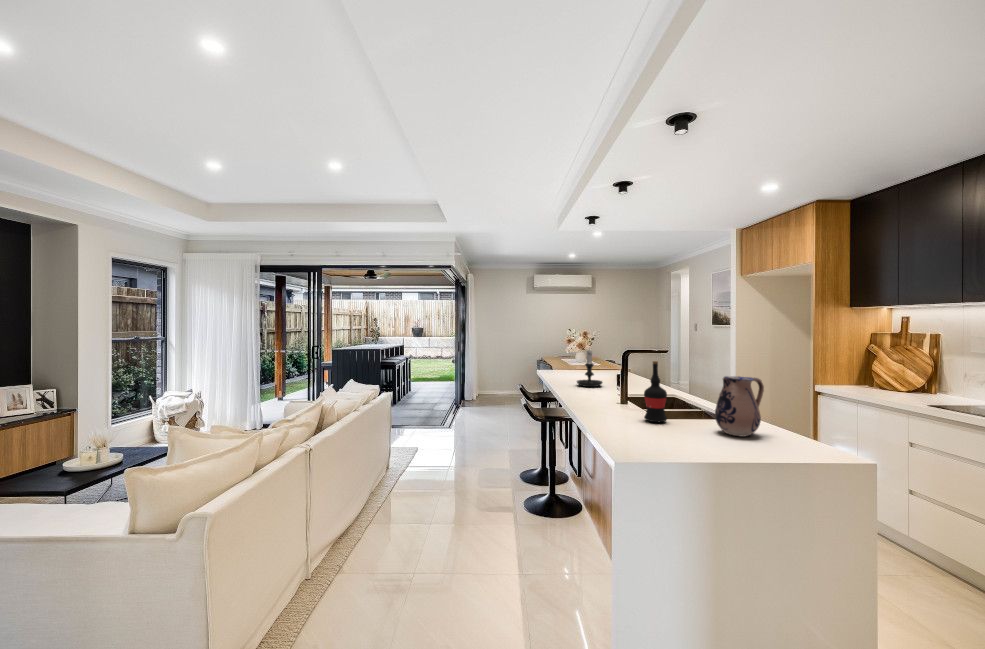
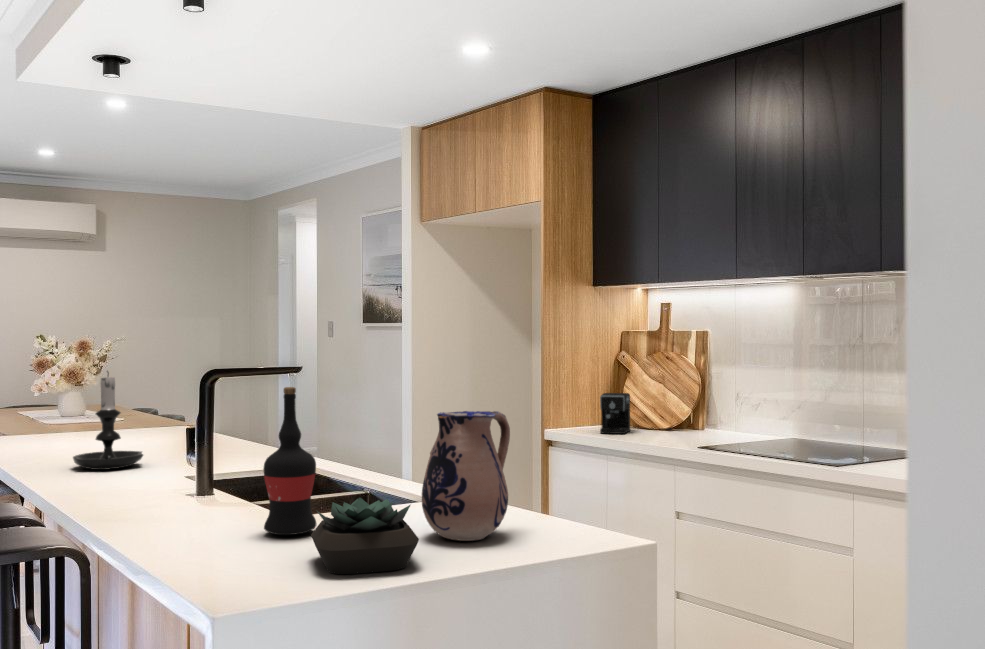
coffee maker: none [851,368,908,393] -> present [600,393,672,434]
succulent plant: none [661,410,708,443] -> present [311,498,419,574]

